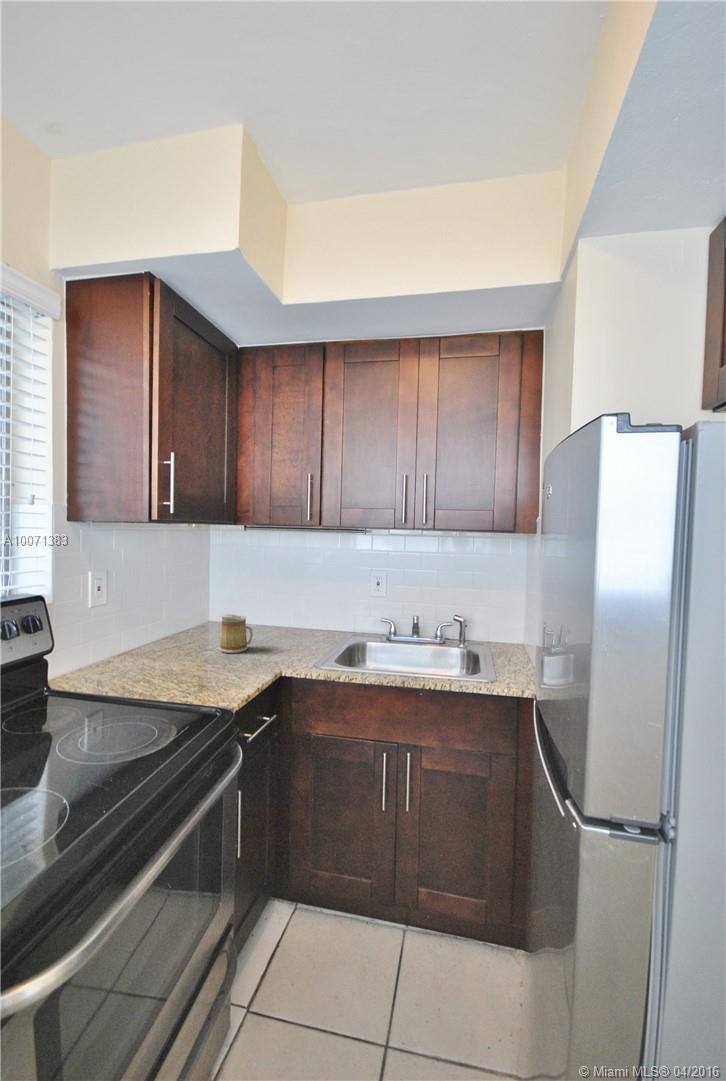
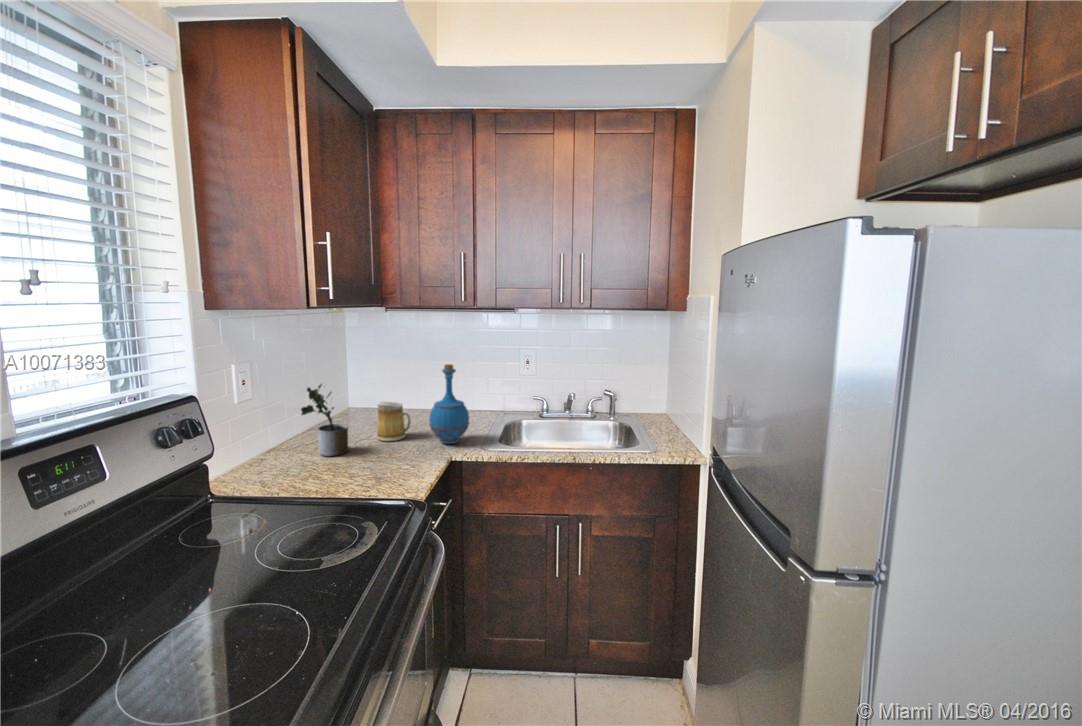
bottle: none [266,580,306,659] -> present [429,364,469,444]
potted plant: none [145,593,190,663] -> present [301,384,349,456]

